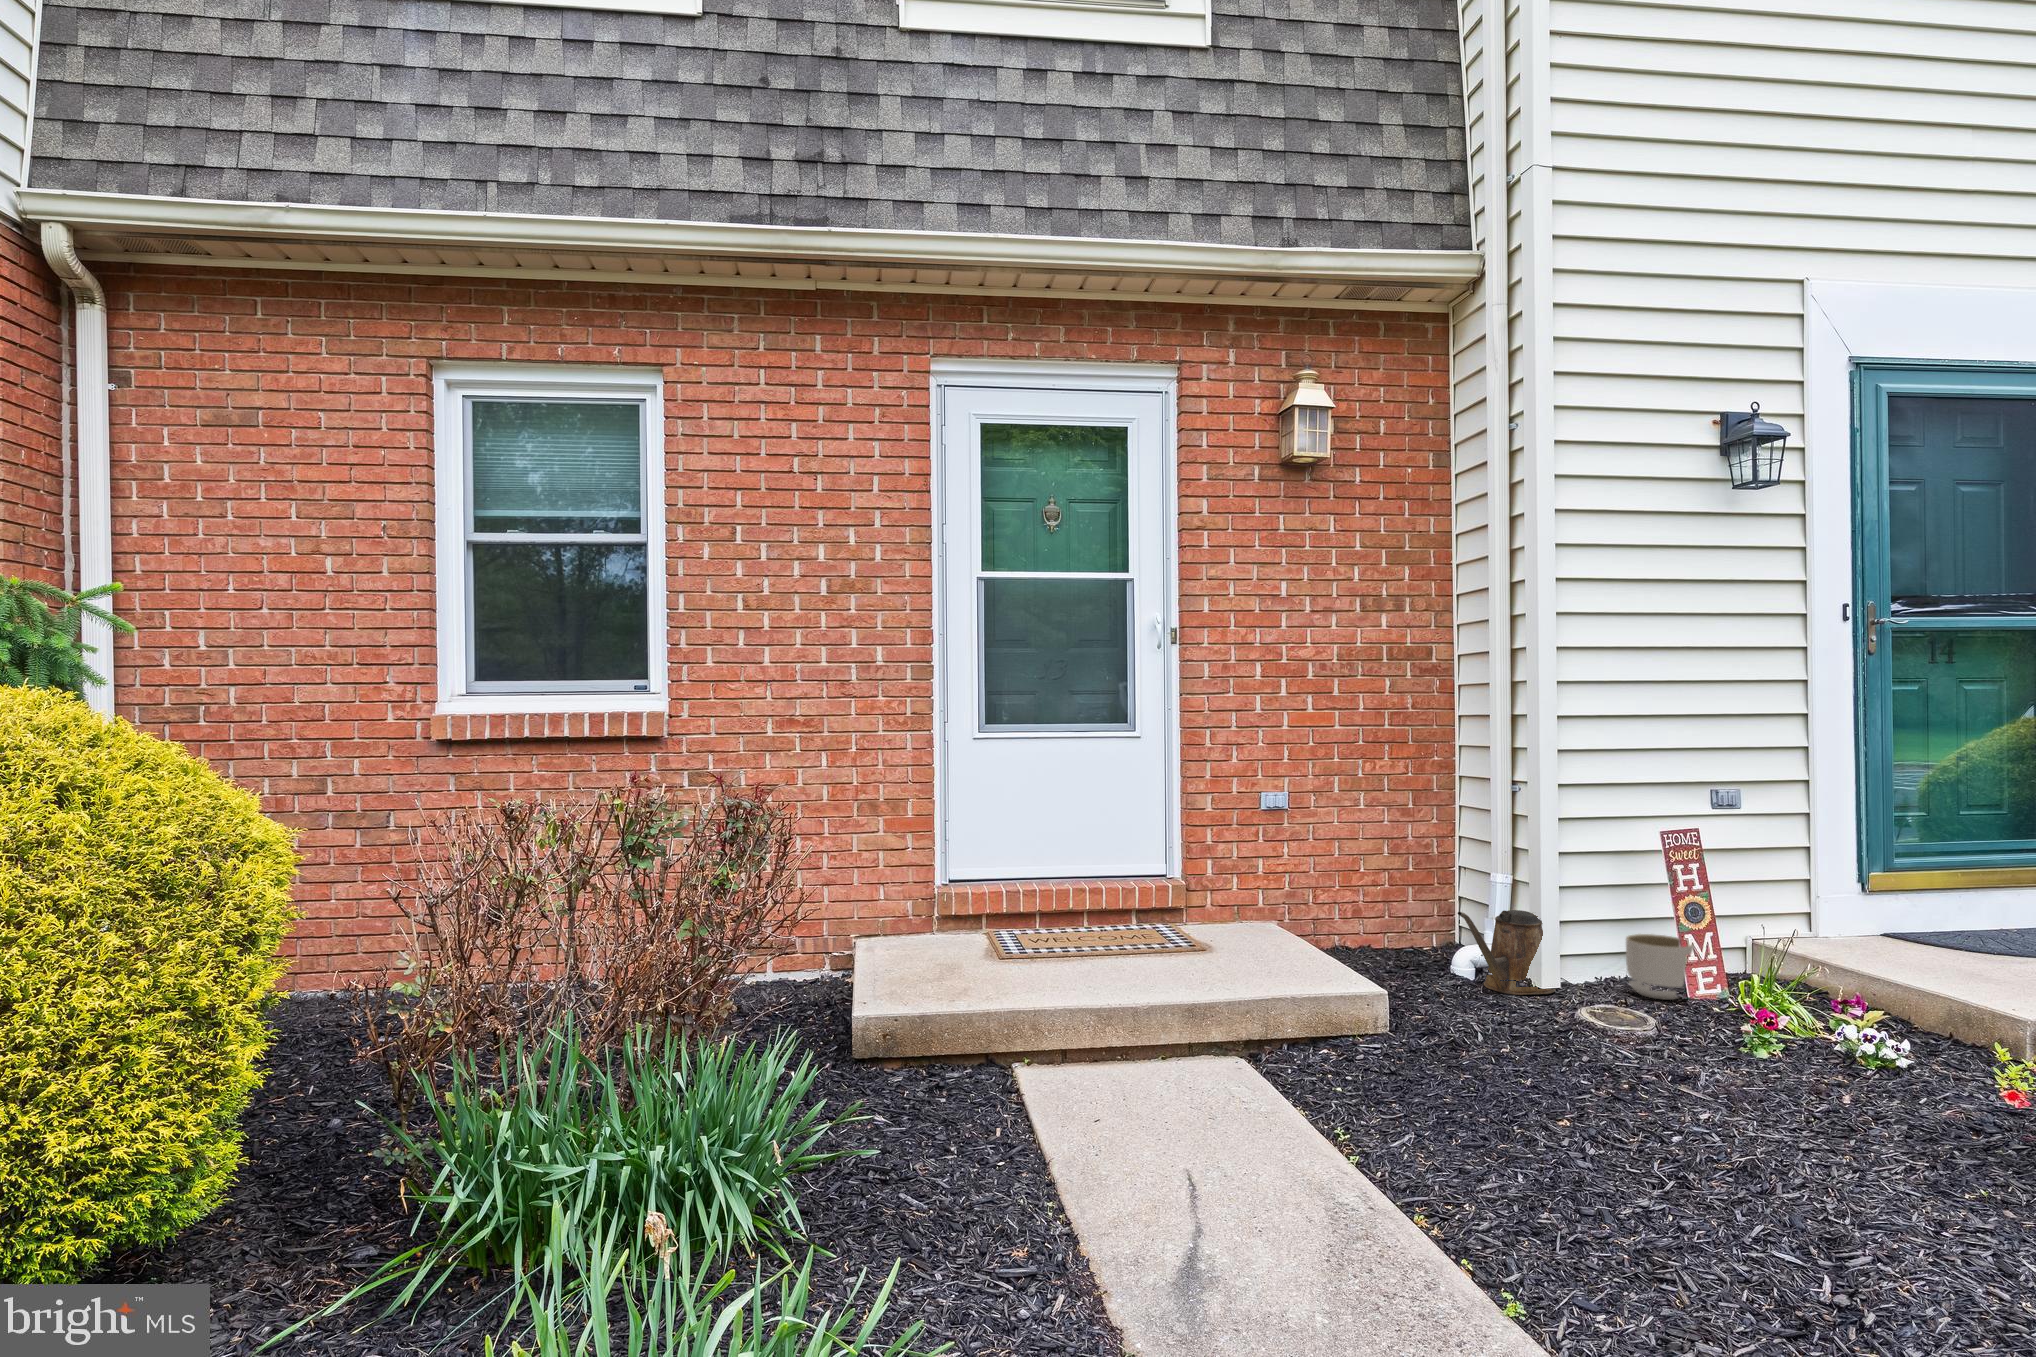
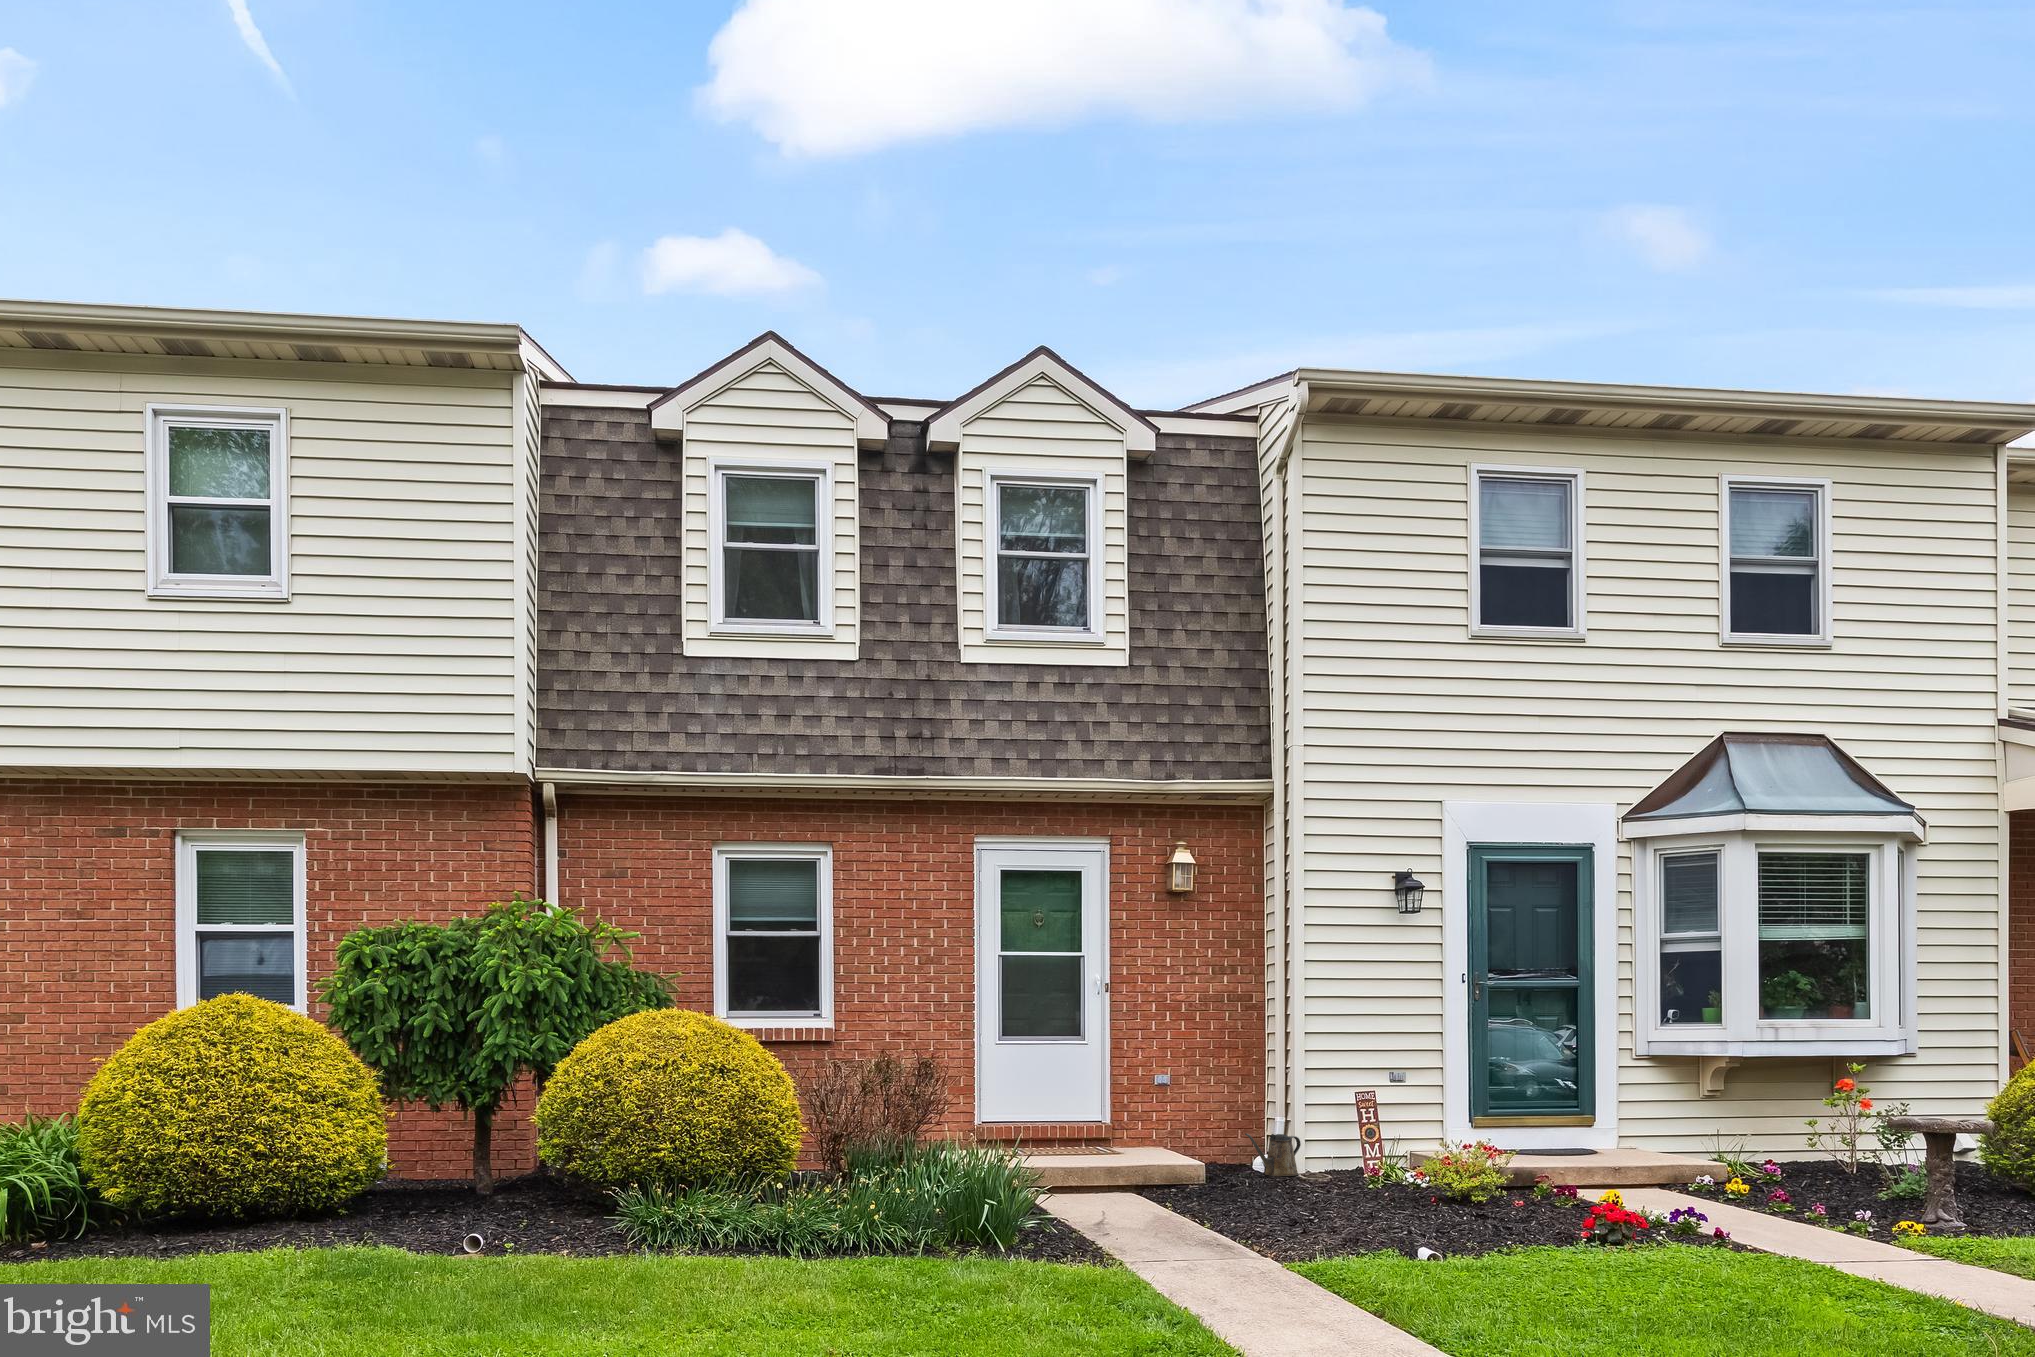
planter: present [1626,934,1694,1000] -> none [1333,1146,1364,1178]

